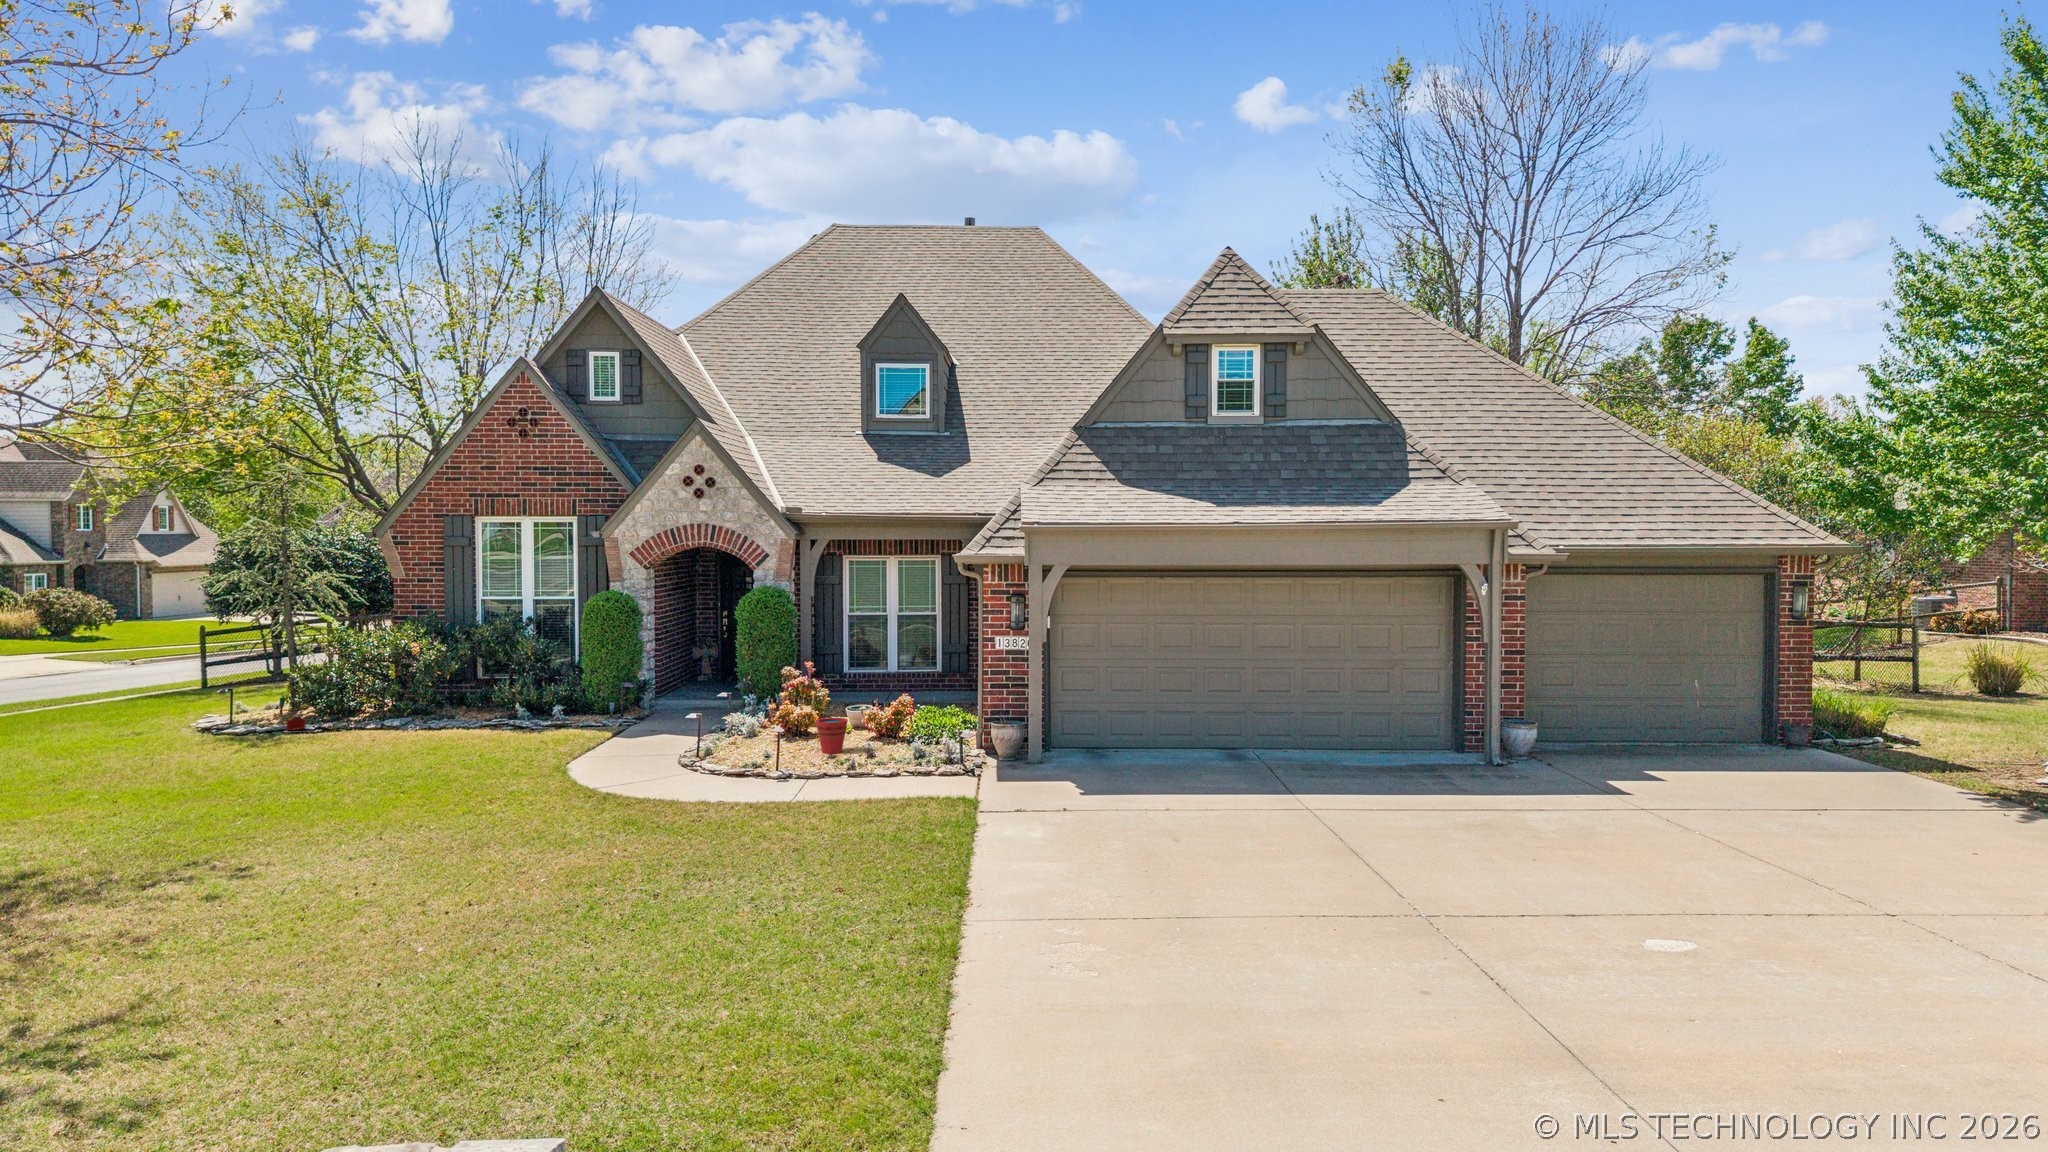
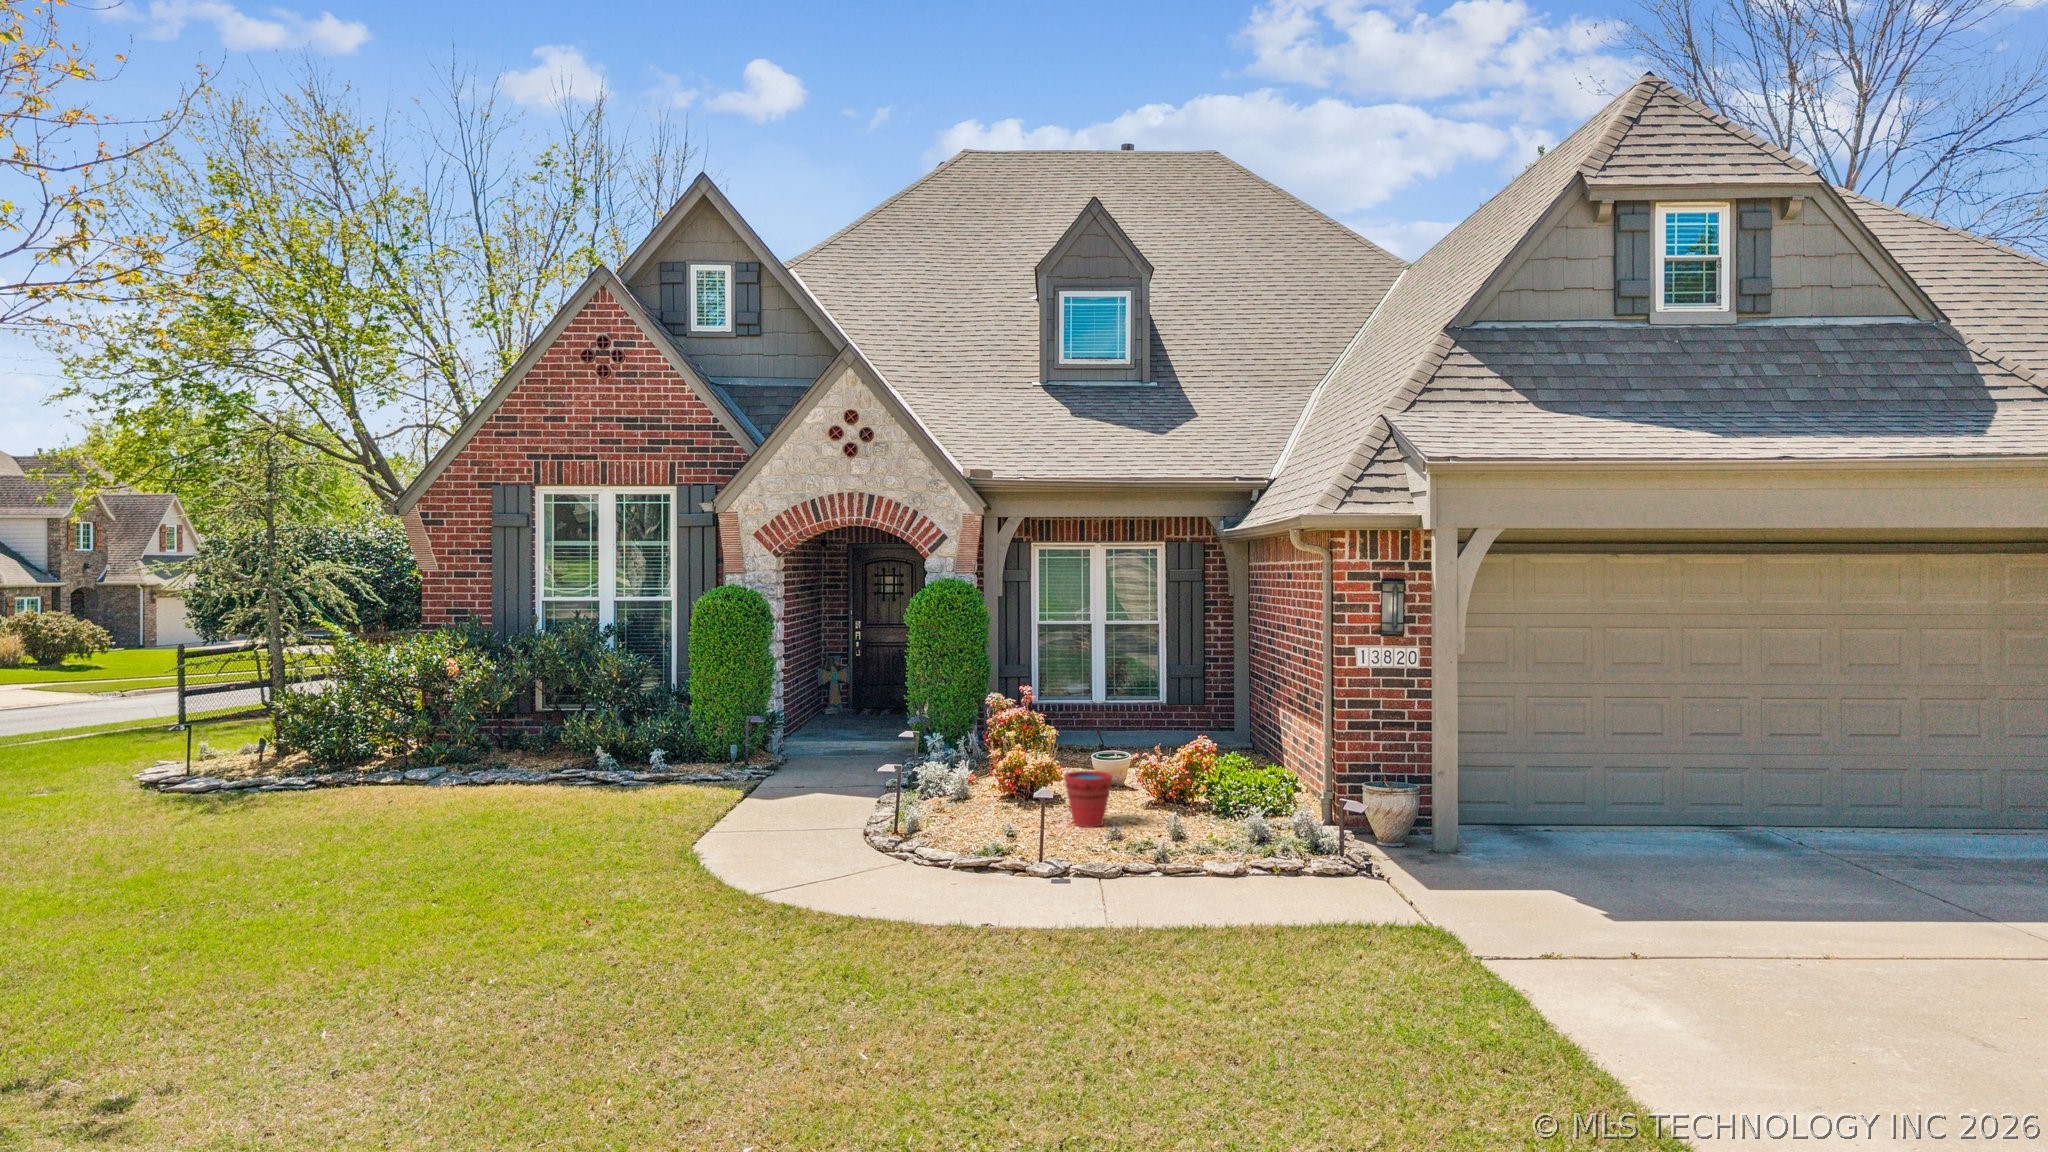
decorative plant: present [286,691,307,730] -> none [265,722,300,785]

